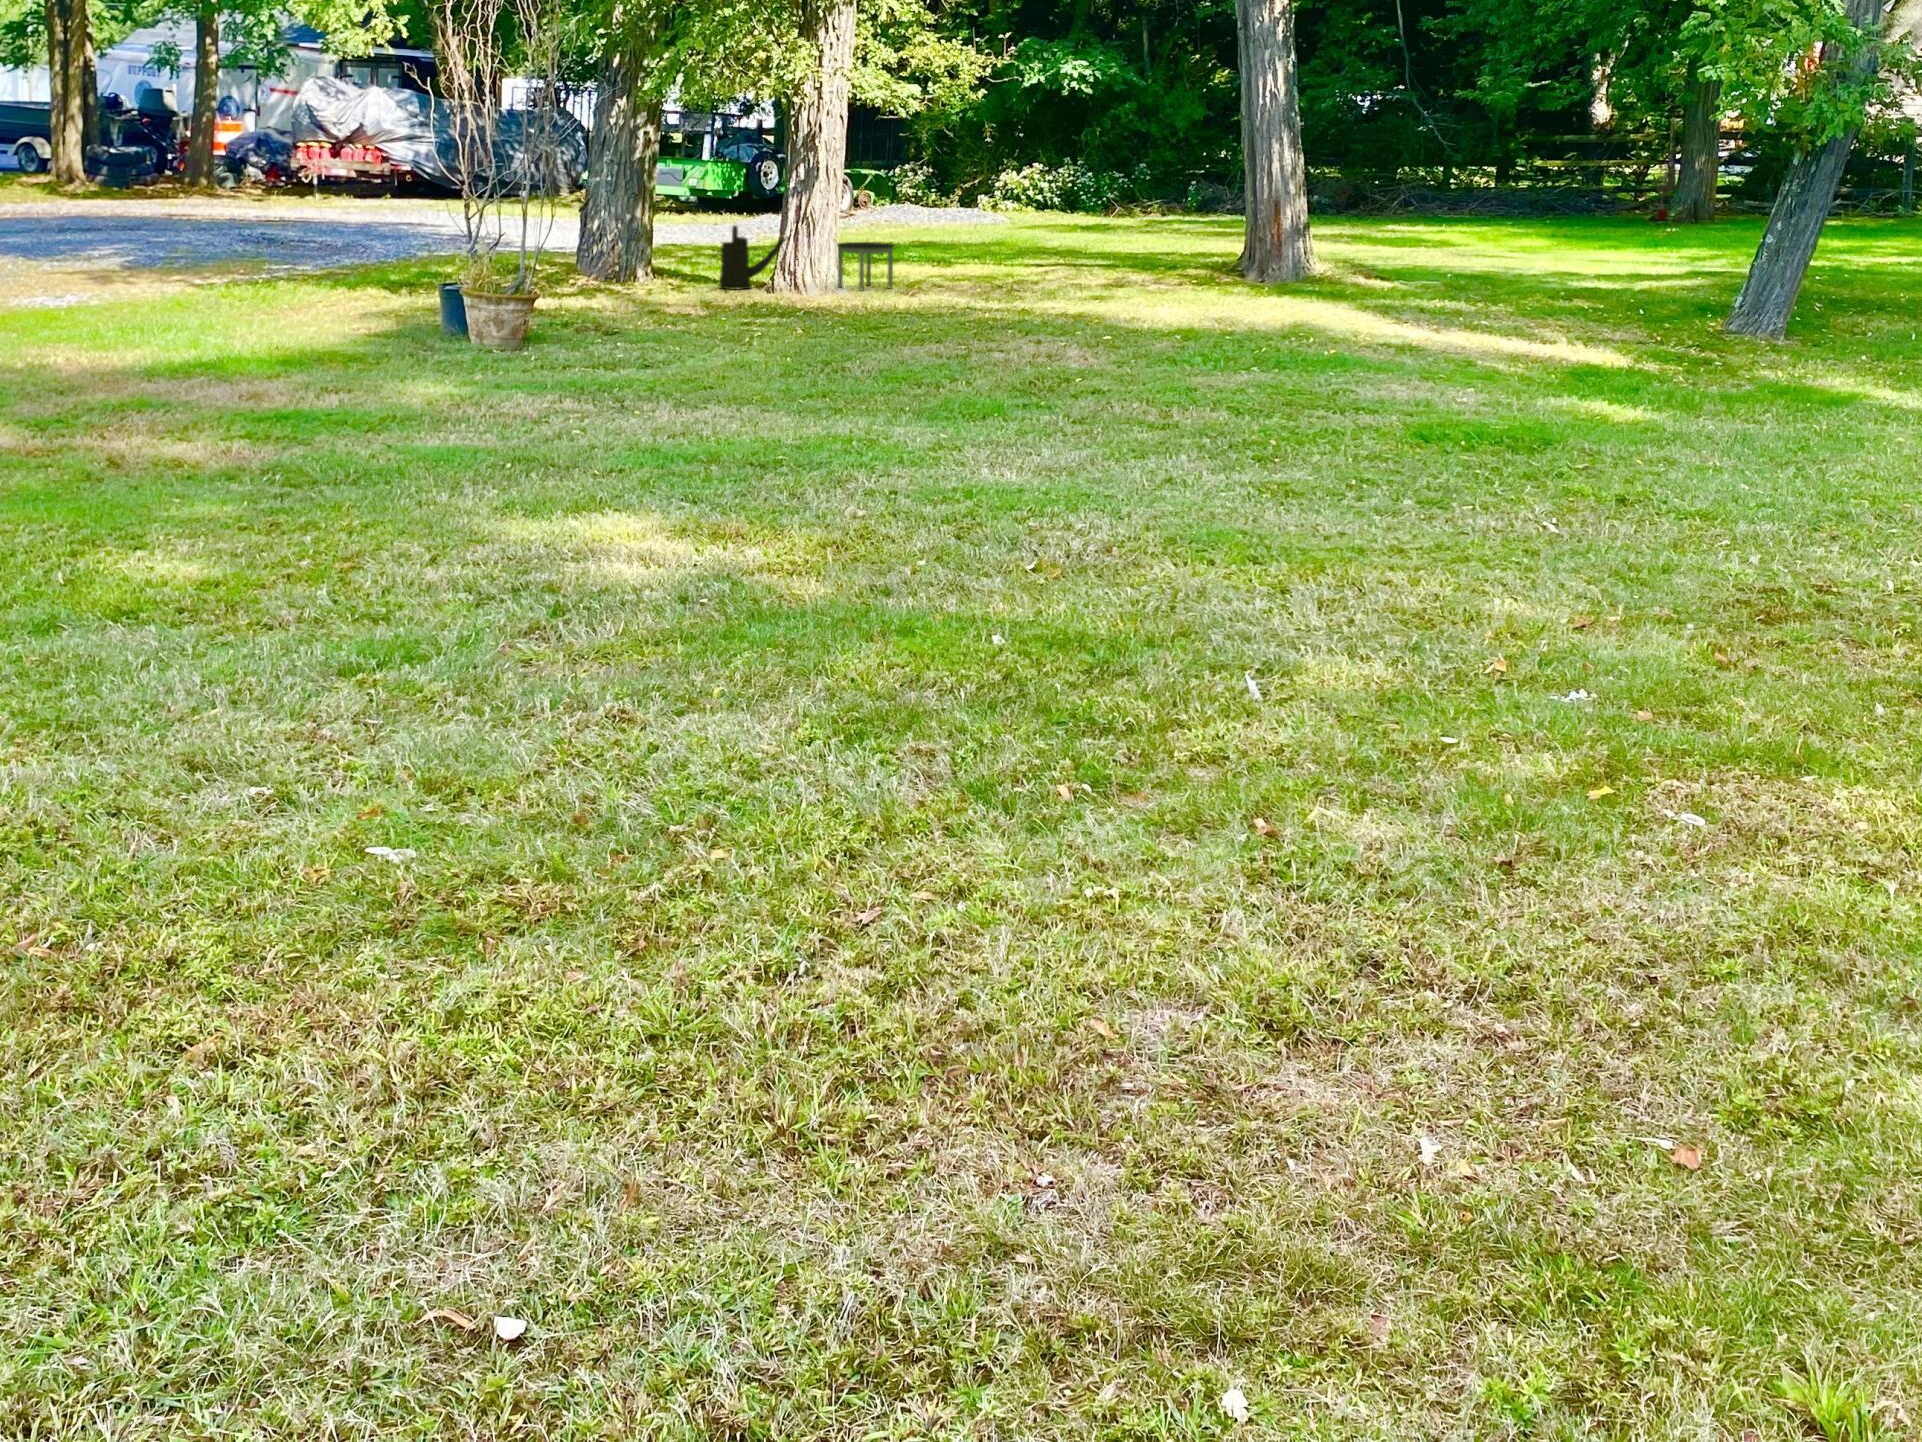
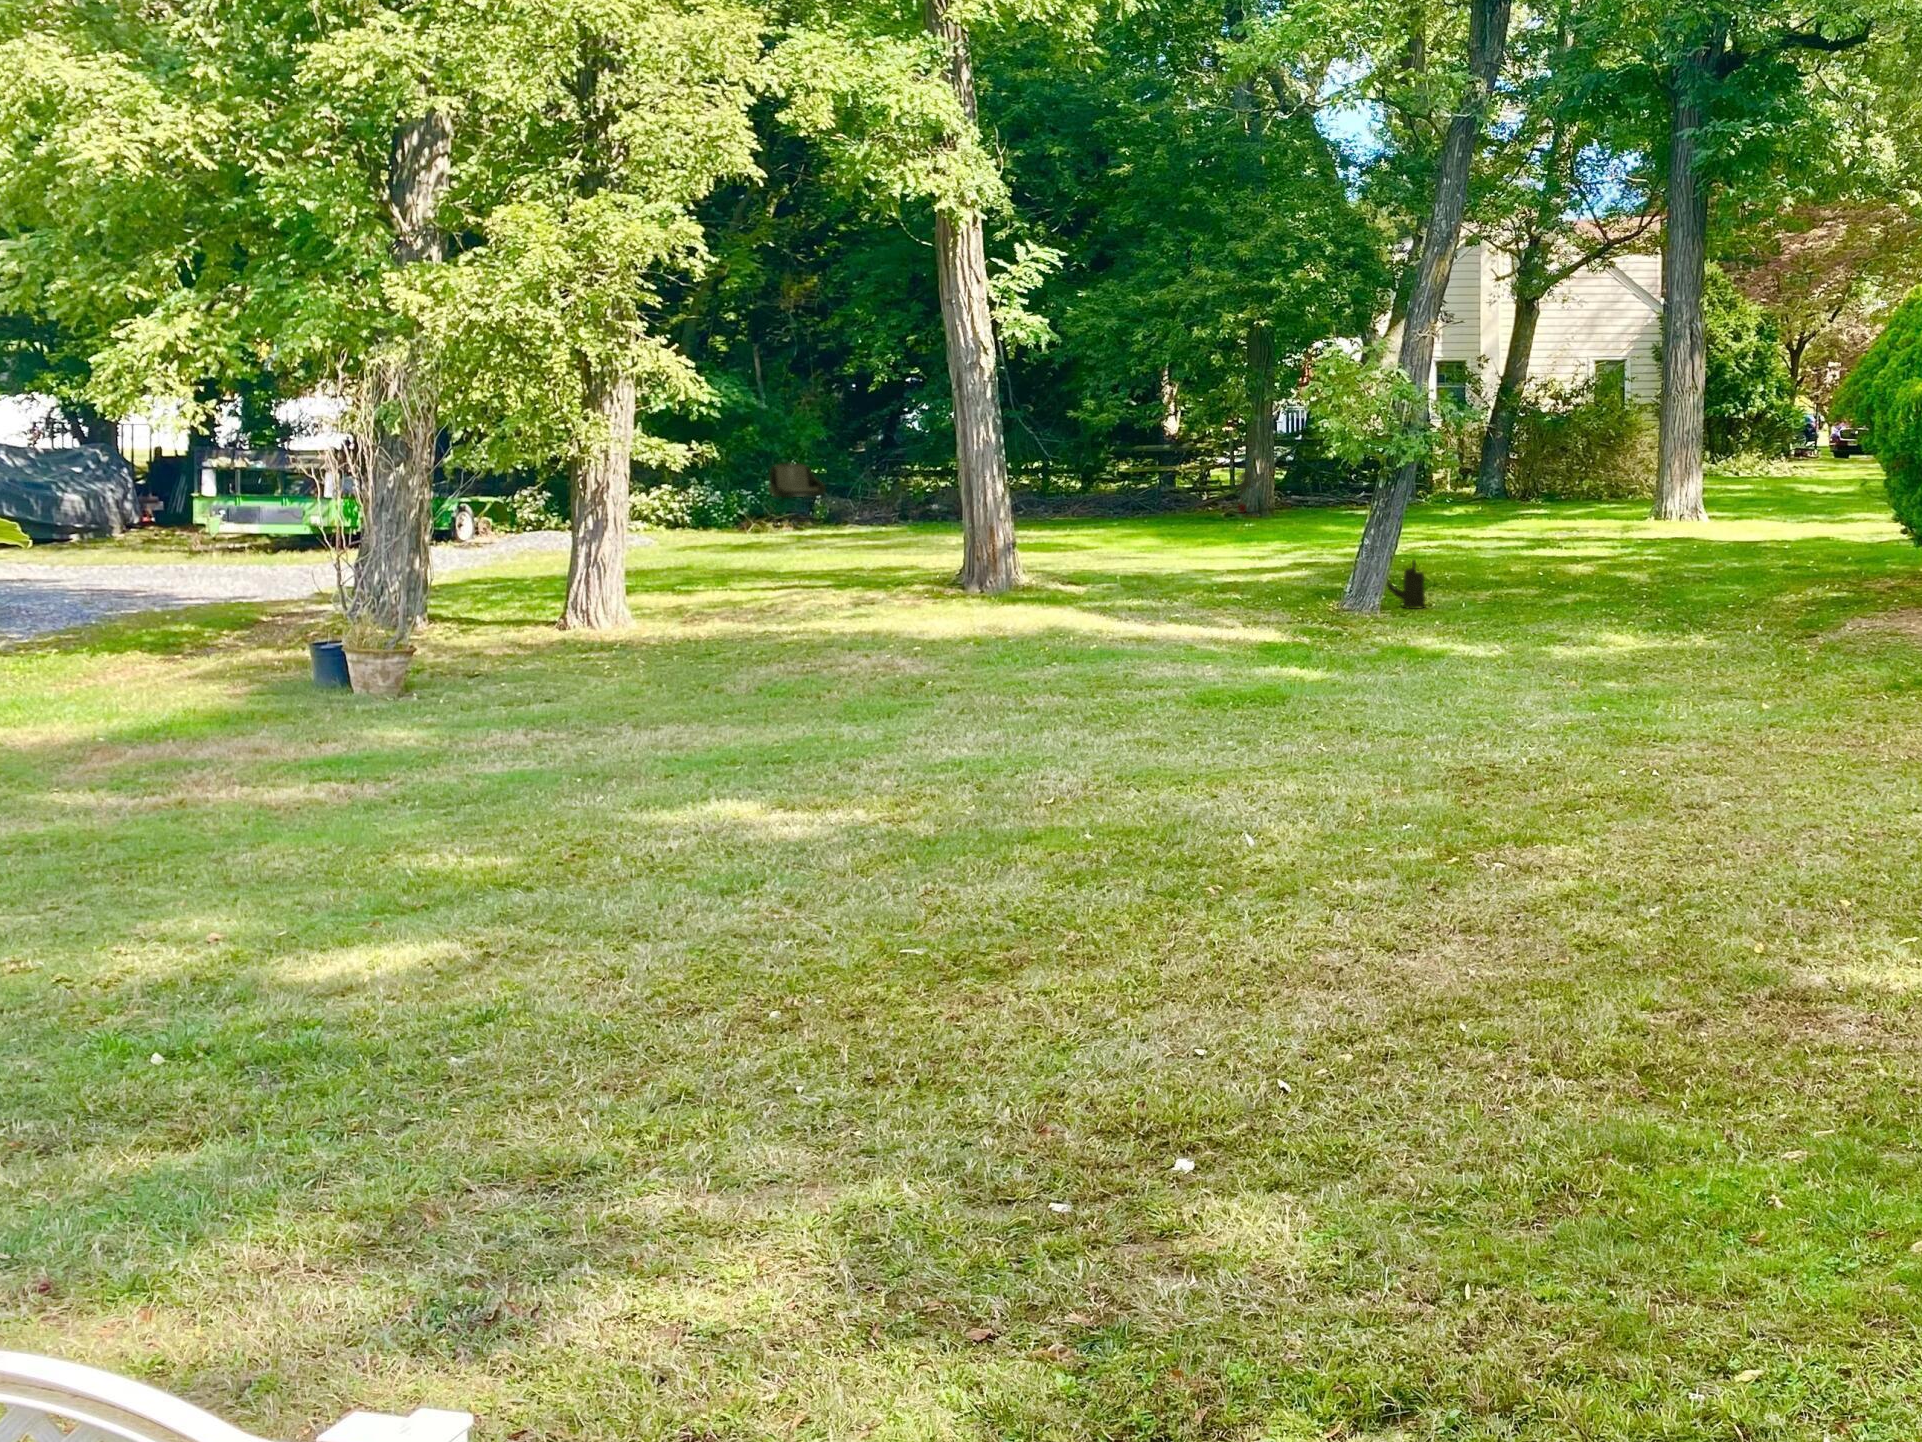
lounge chair: none [1136,147,1192,208] -> present [769,463,826,519]
watering can: present [719,225,786,289] -> present [1387,560,1426,609]
round table: present [837,242,894,291] -> none [654,583,706,624]

